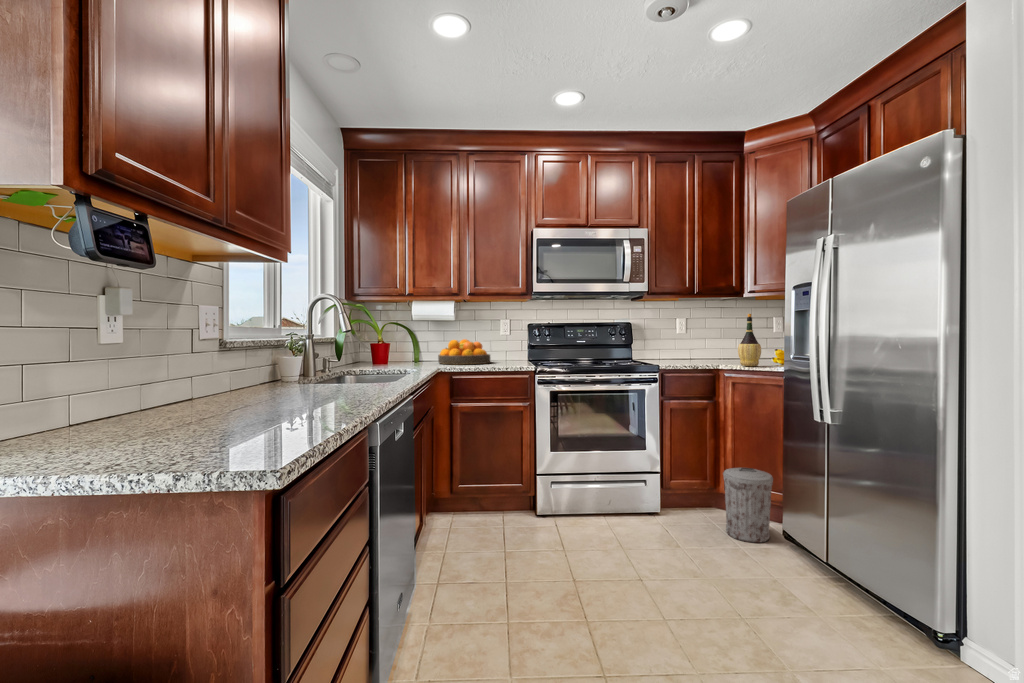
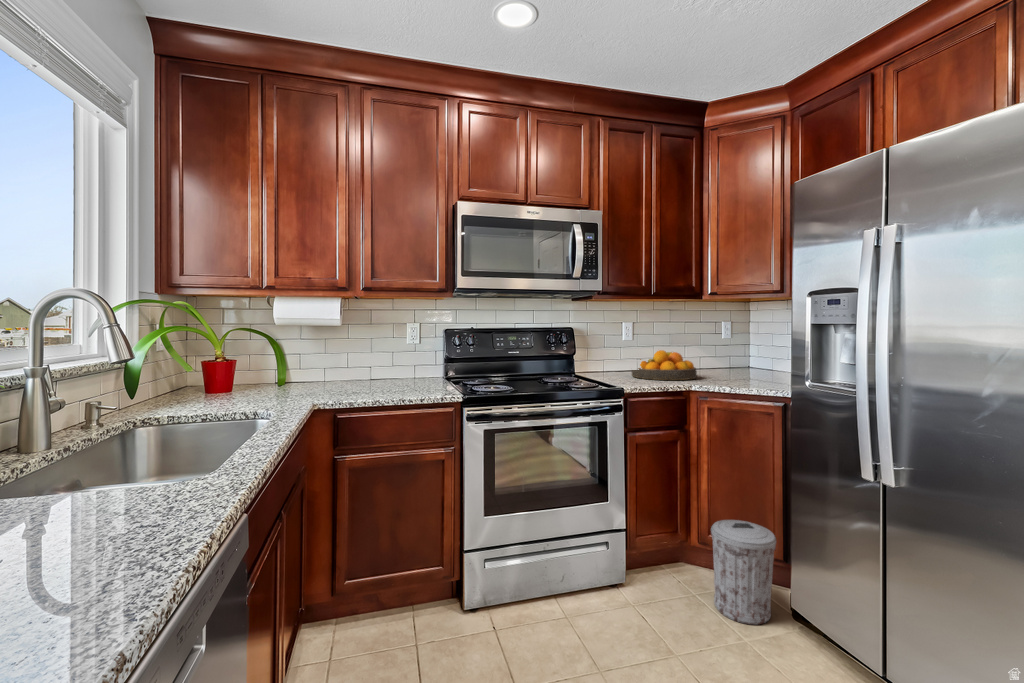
wine bottle: present [738,314,761,366] -> none [715,323,744,389]
fruit bowl: present [438,339,490,364] -> present [632,350,697,380]

